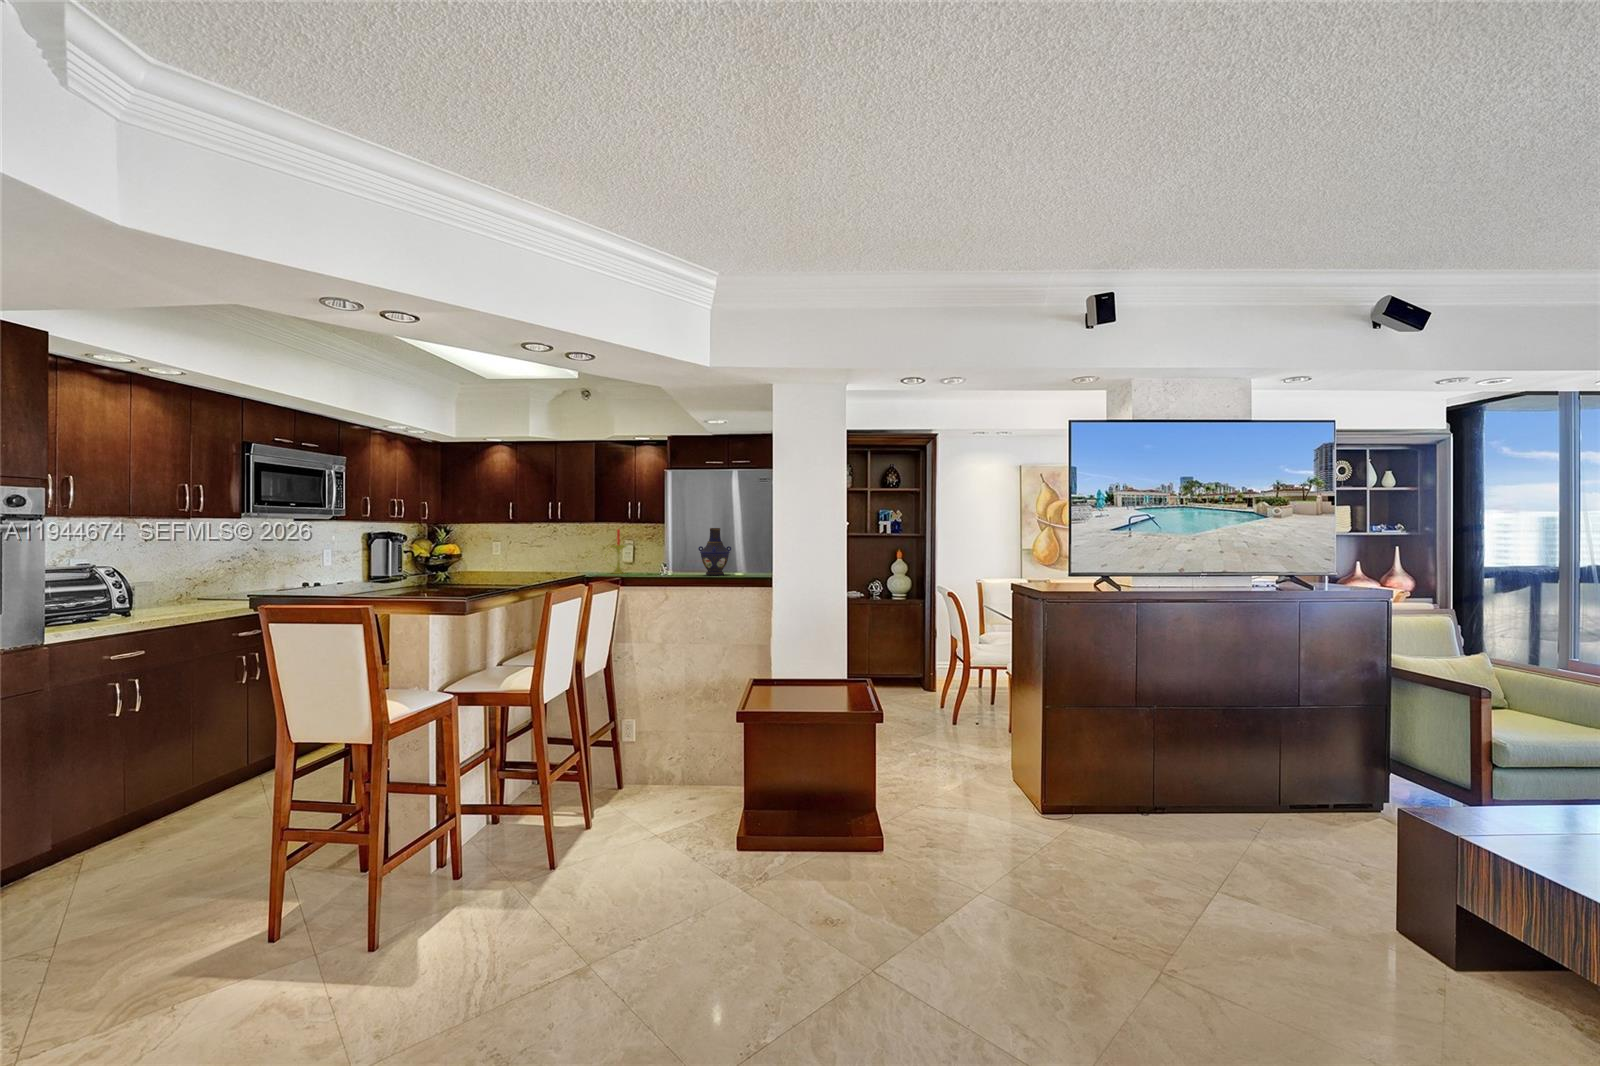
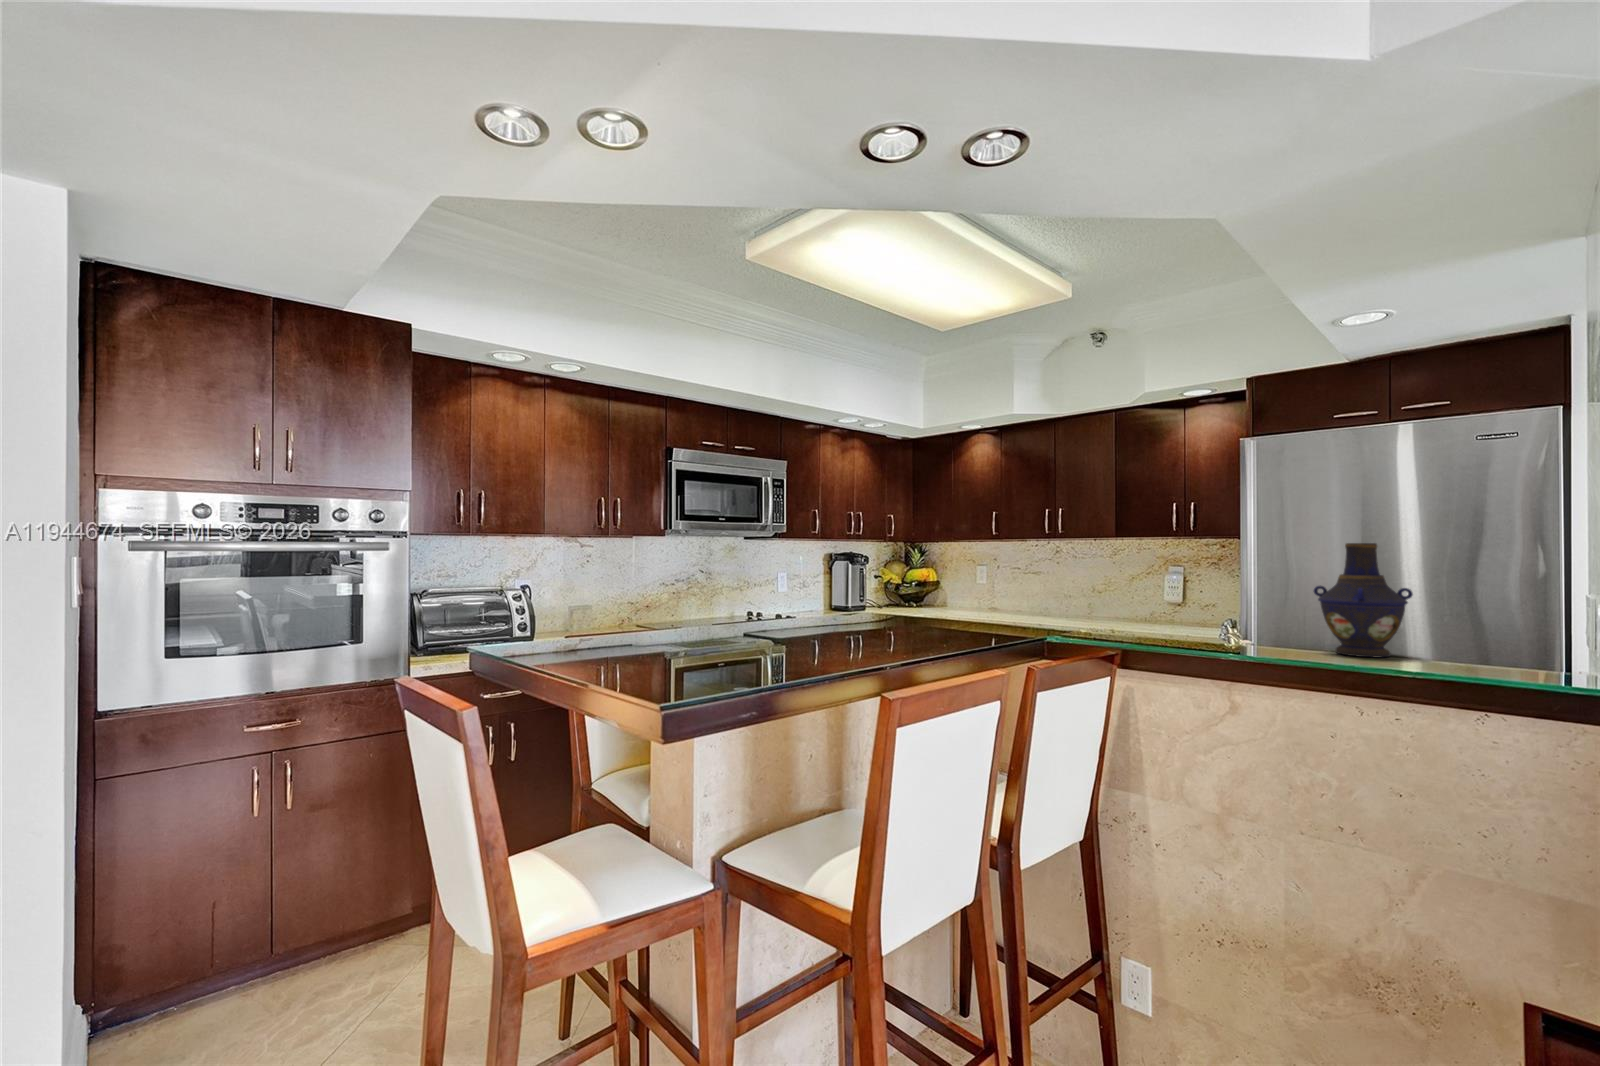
candle: present [610,529,626,574] -> none [1109,544,1154,629]

